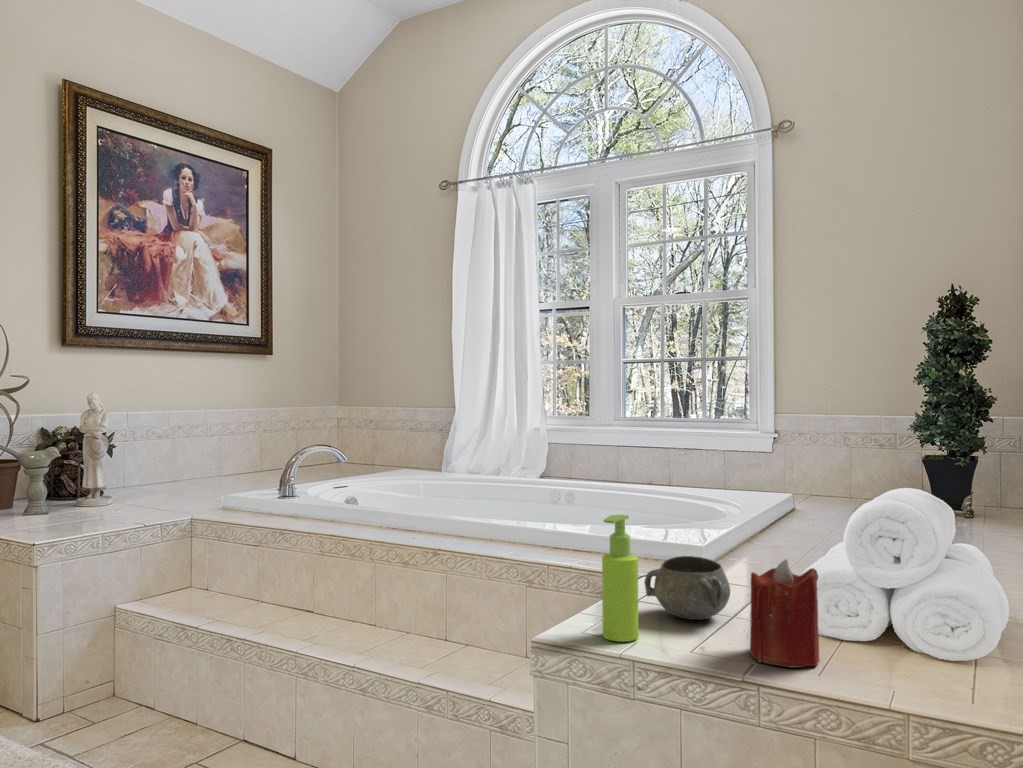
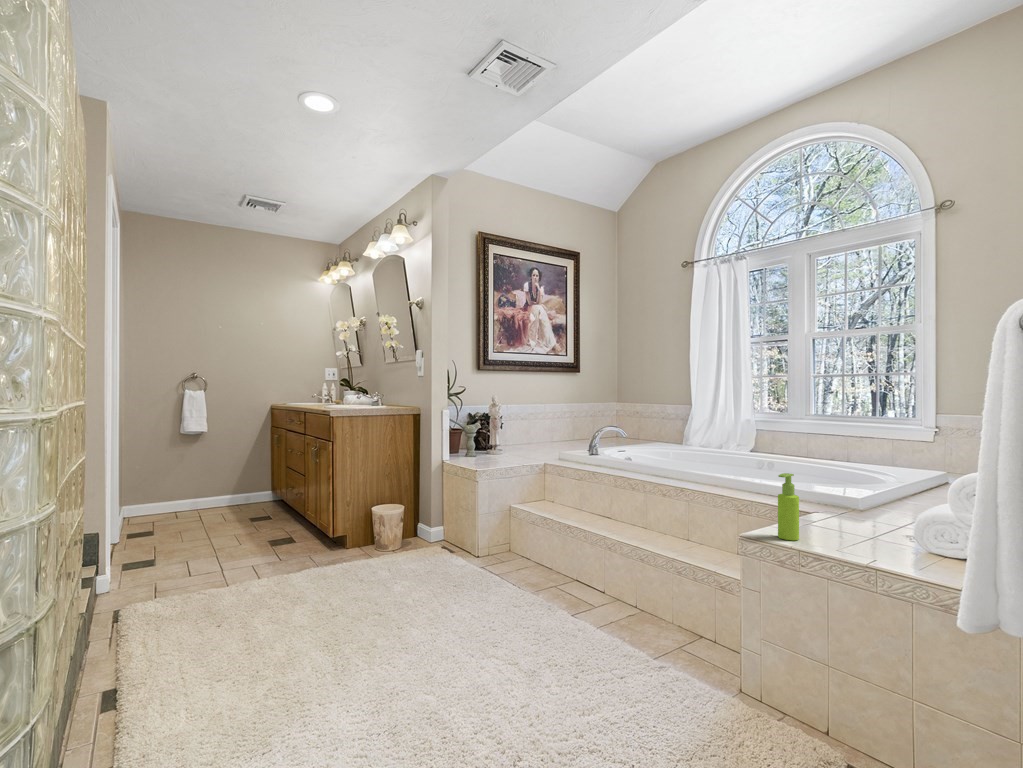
decorative bowl: present [644,556,730,620] -> none [806,500,861,535]
candle: present [750,559,819,667] -> none [866,503,910,563]

